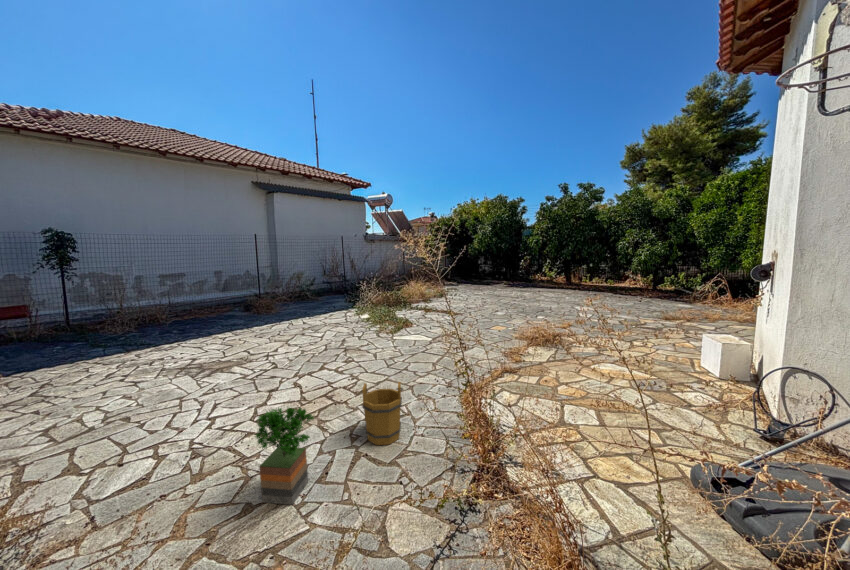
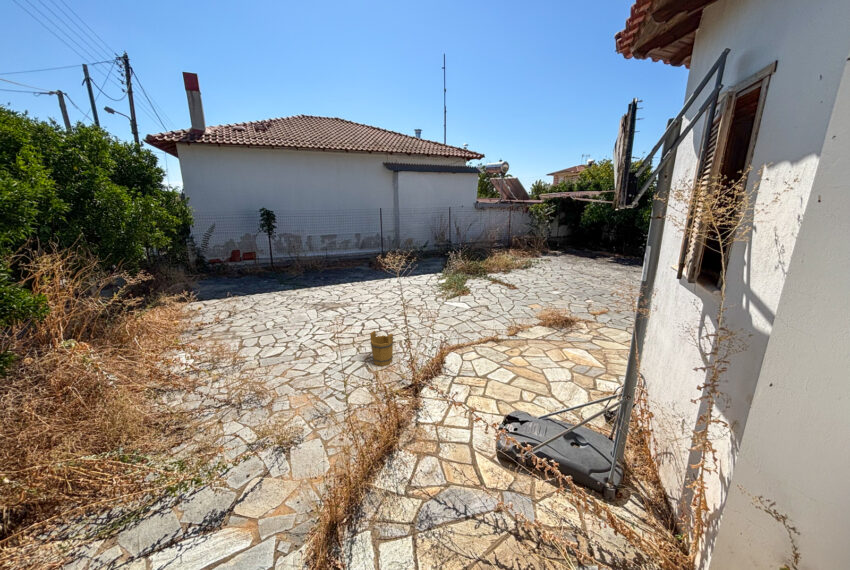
potted tree: present [255,407,314,505] -> none [308,333,338,378]

